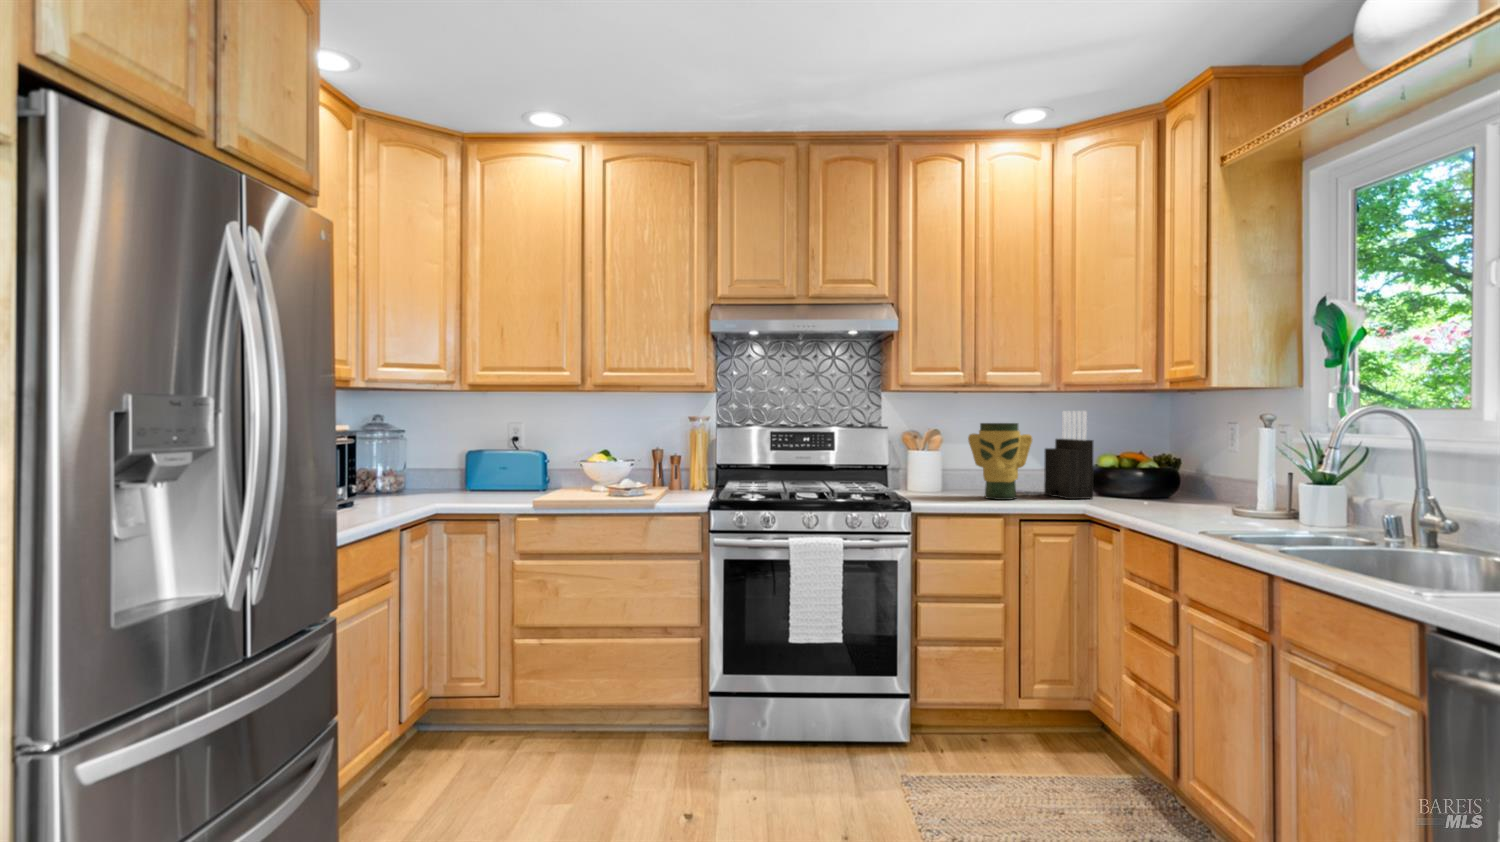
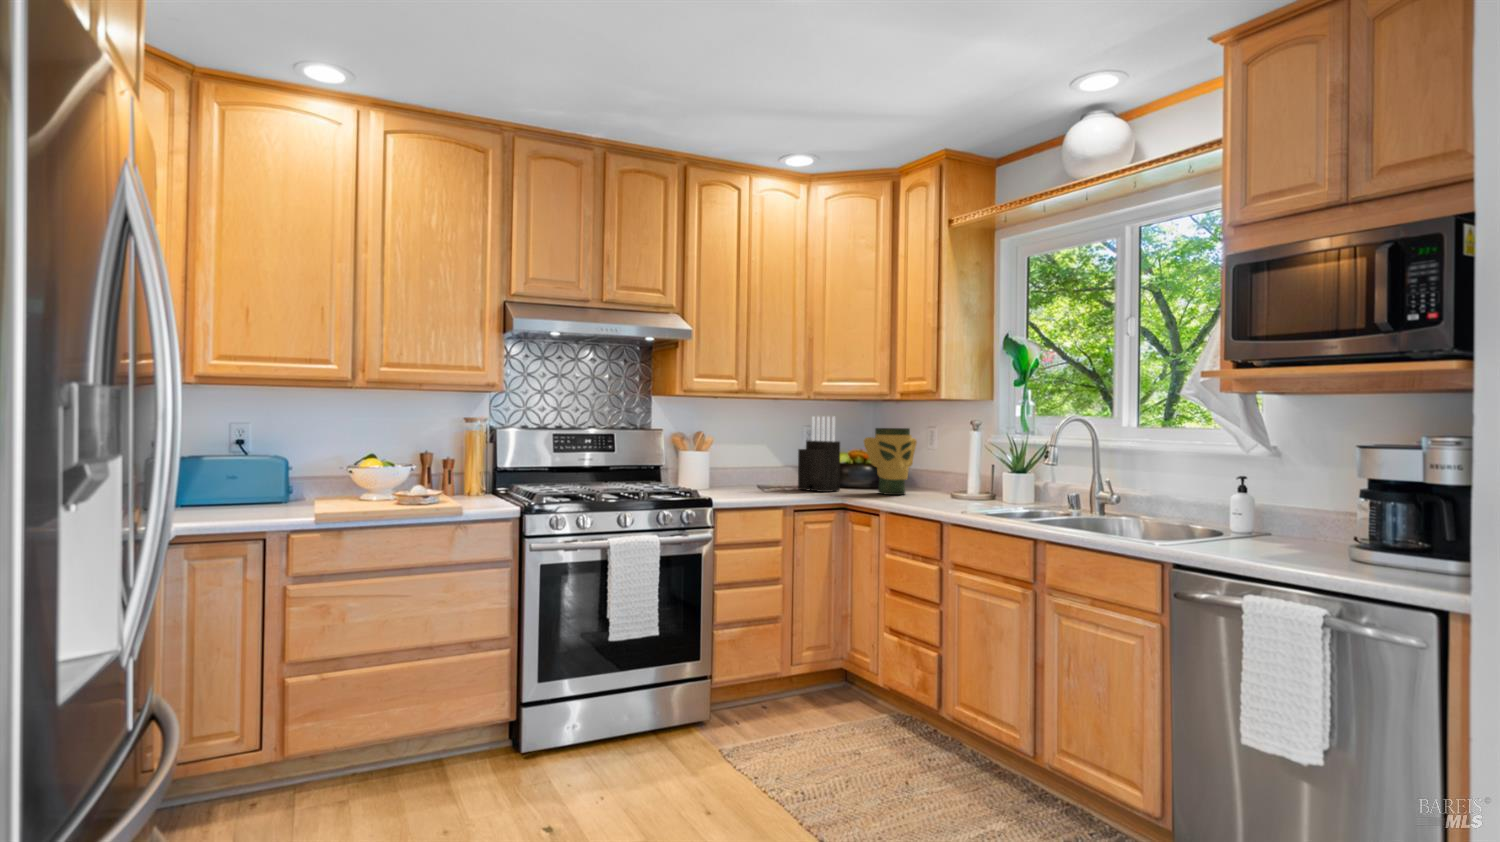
vase: present [968,423,1032,500] -> present [864,428,917,495]

